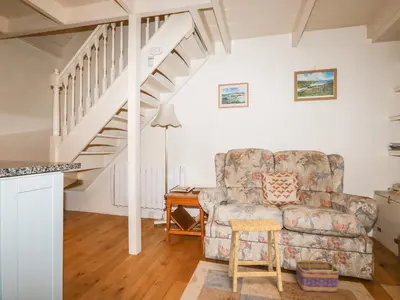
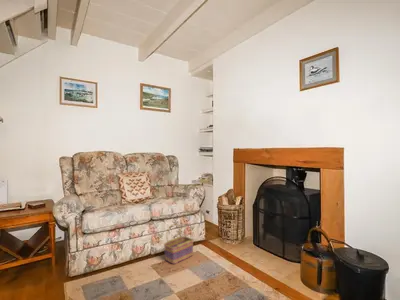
footstool: present [228,219,283,293] -> none [106,213,160,293]

